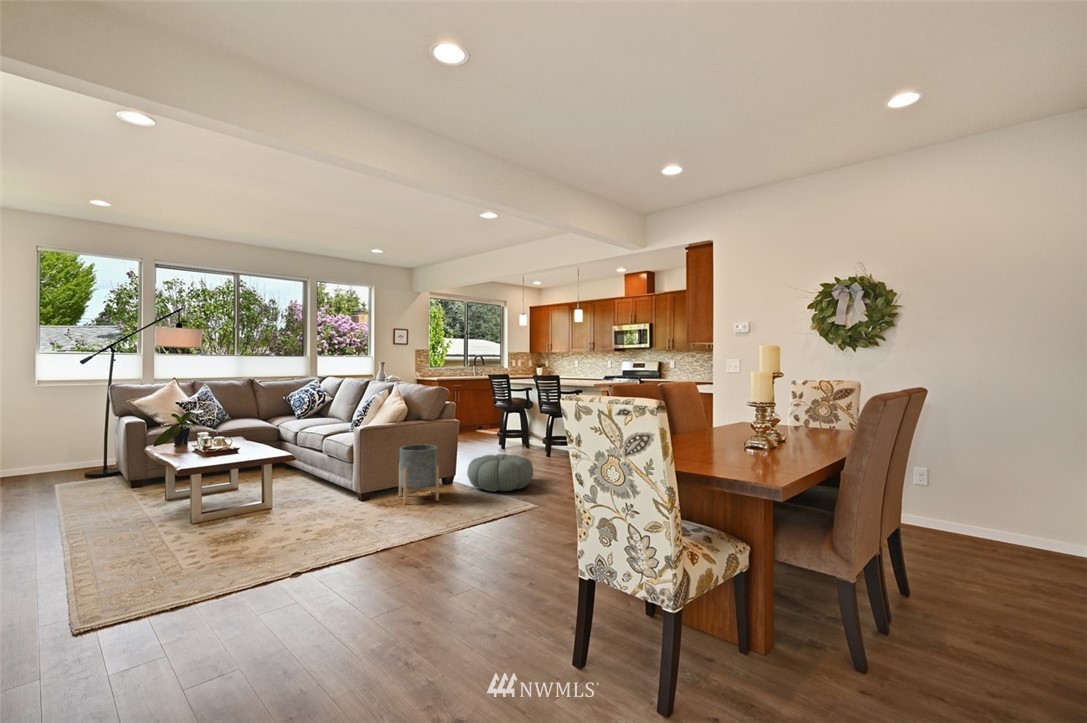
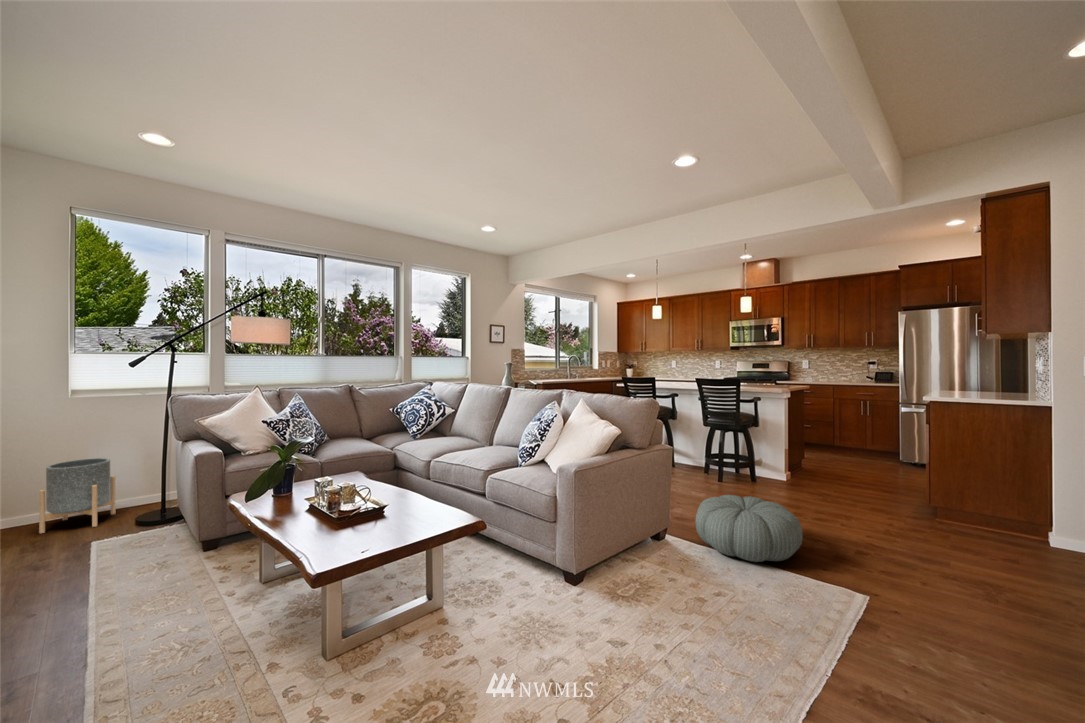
planter: present [399,445,439,504] -> present [39,458,115,533]

